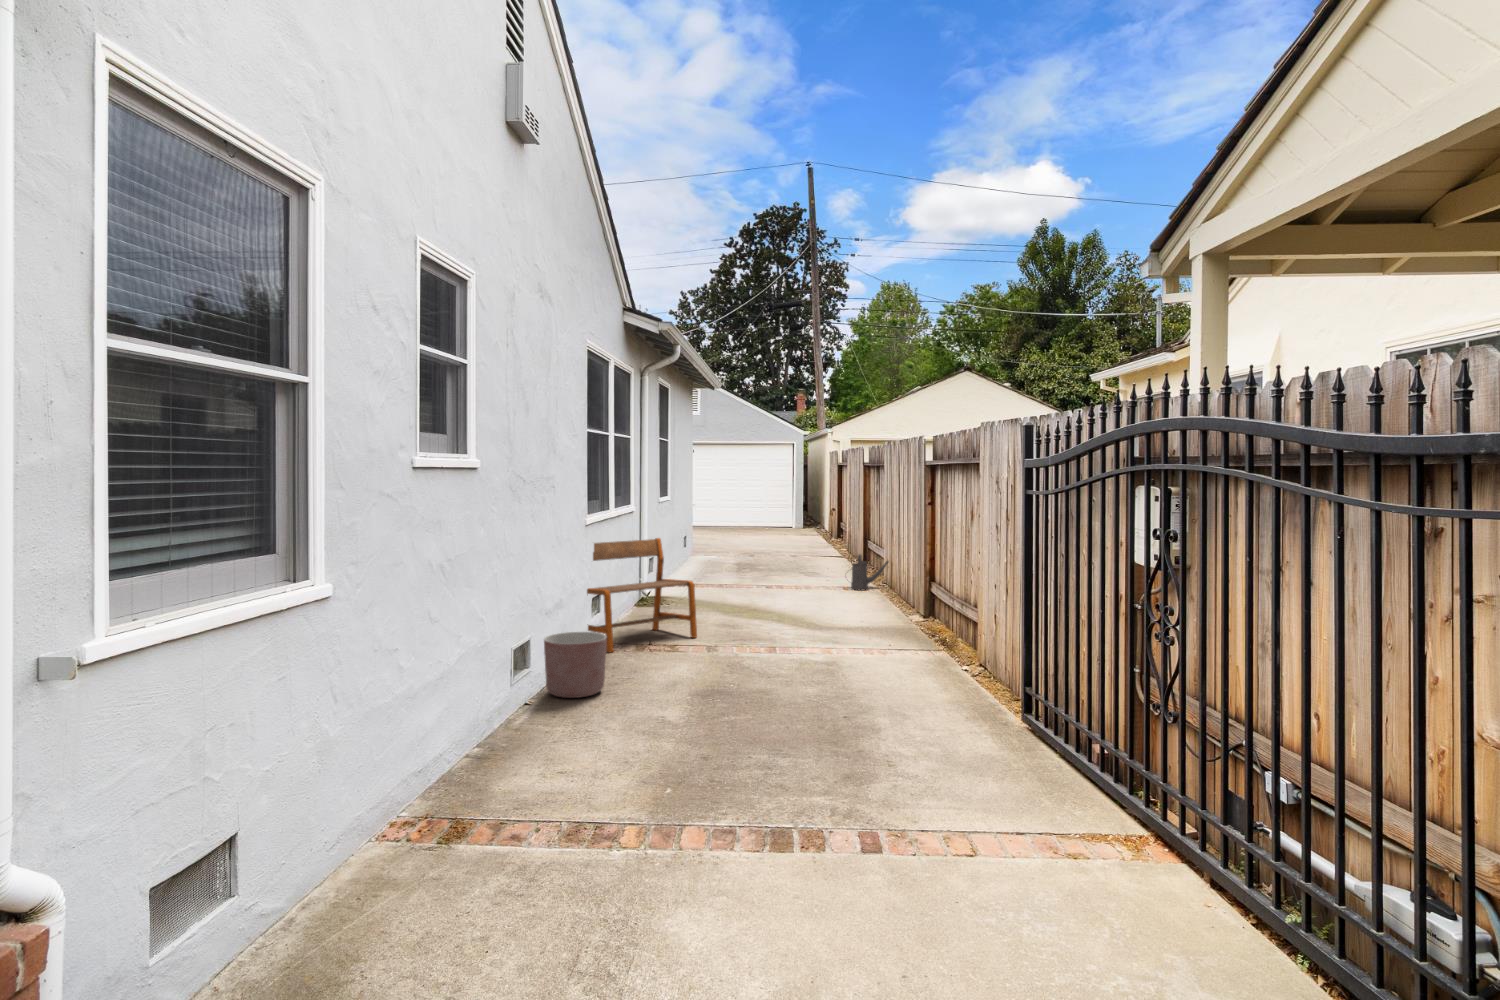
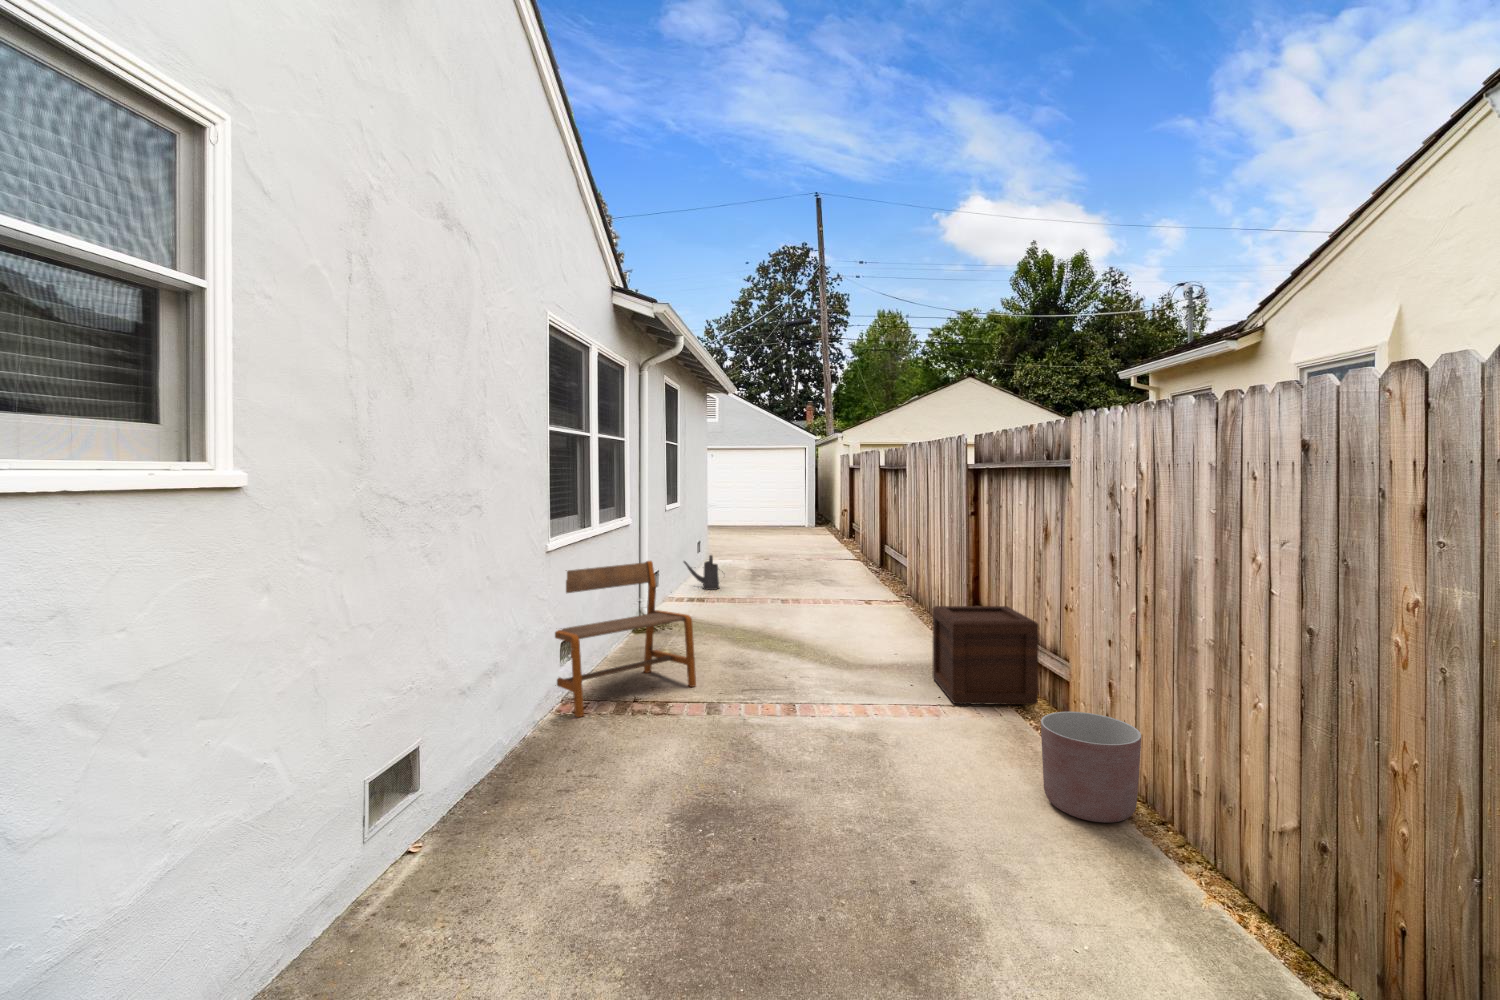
watering can: present [851,555,889,590] -> present [684,555,723,590]
wooden crate: none [888,576,965,649] -> present [933,606,1039,705]
planter: present [544,632,607,698] -> present [1041,712,1141,823]

